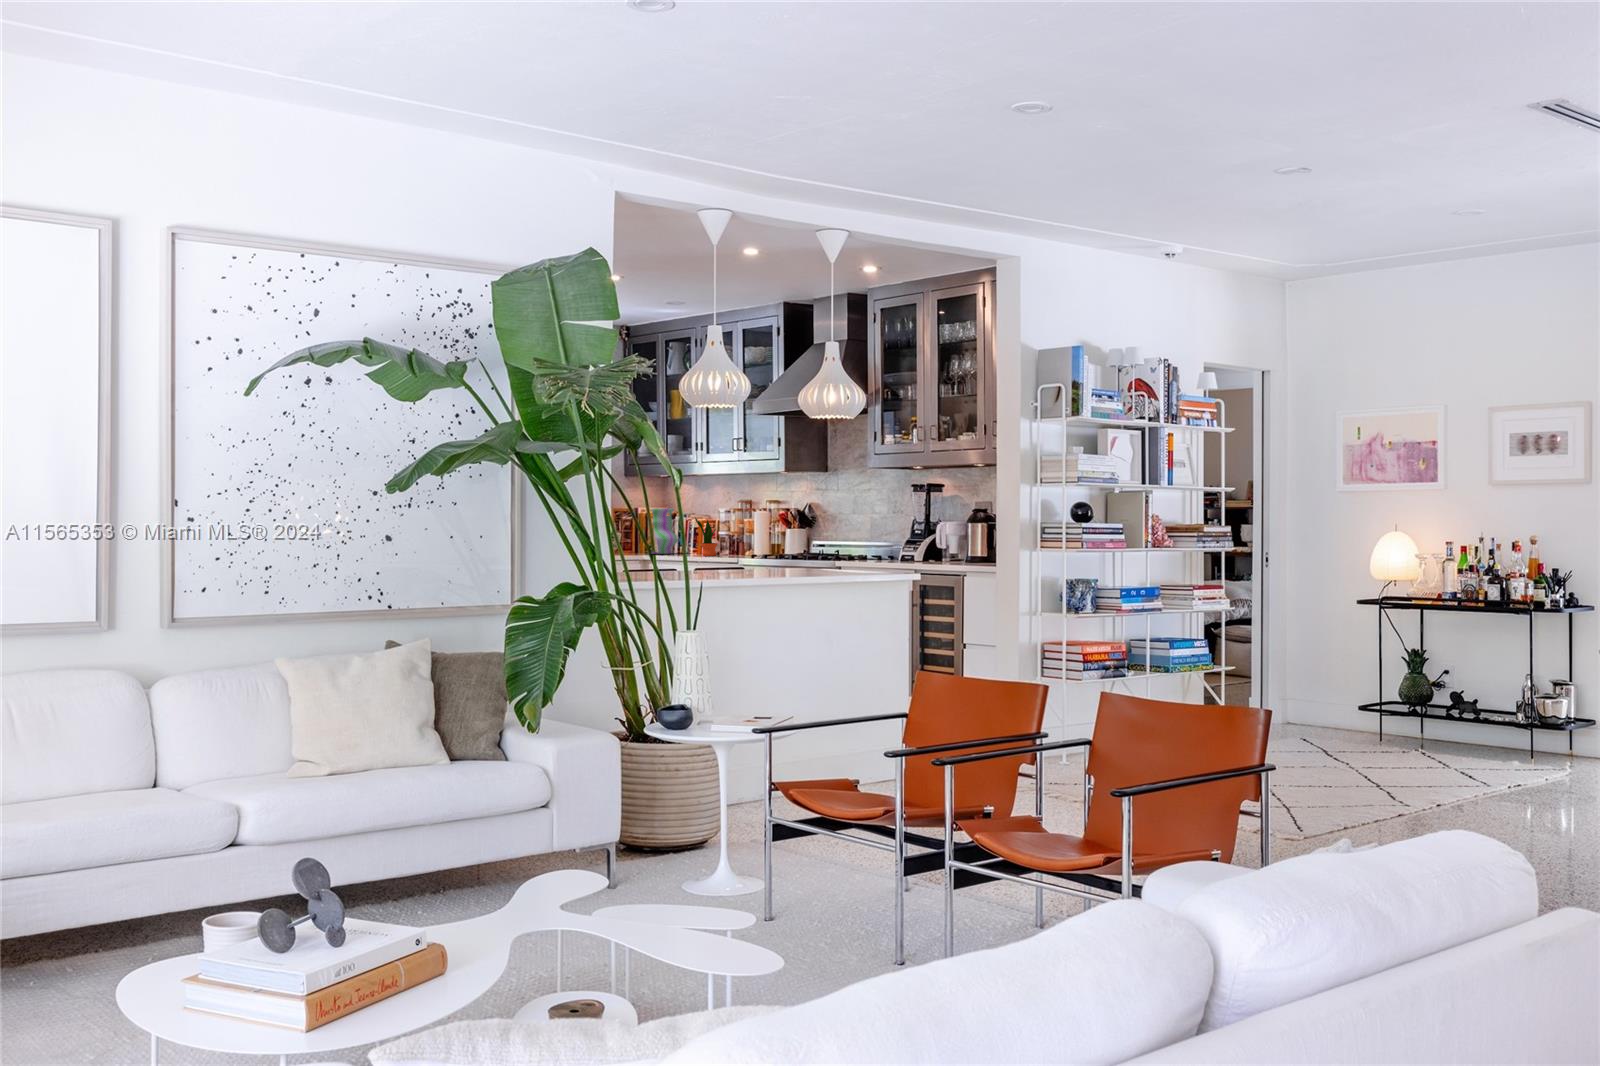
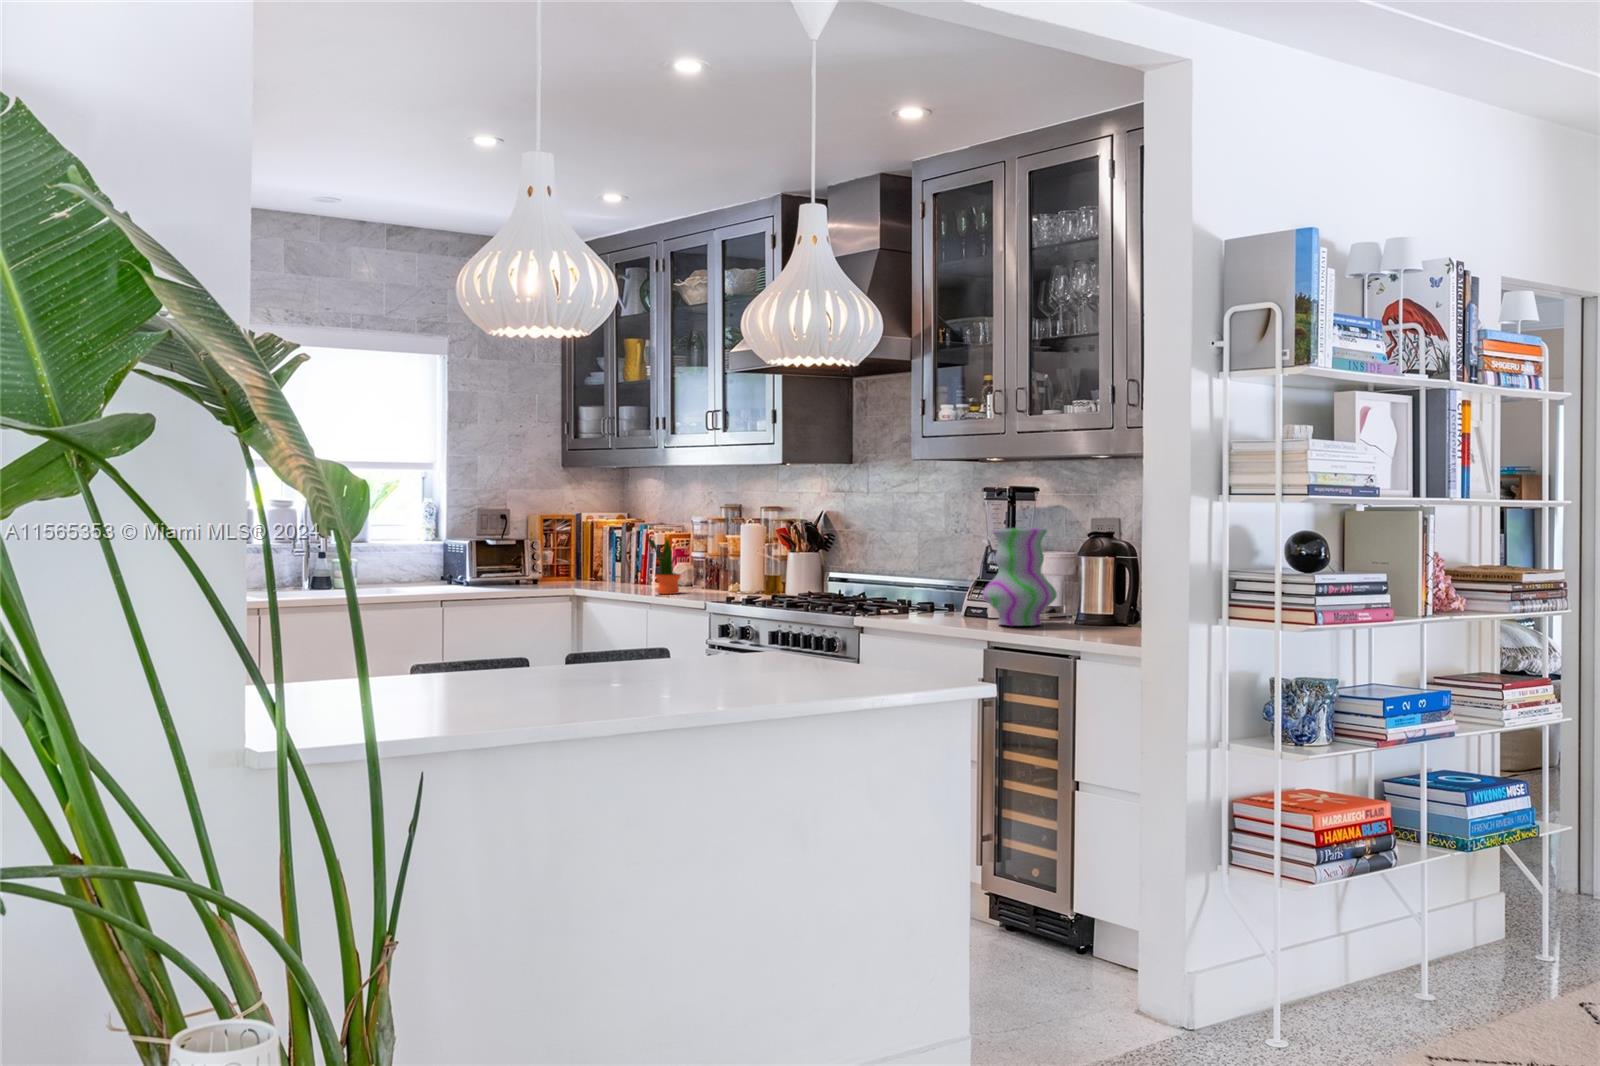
vase: present [652,508,679,554] -> present [983,528,1057,626]

